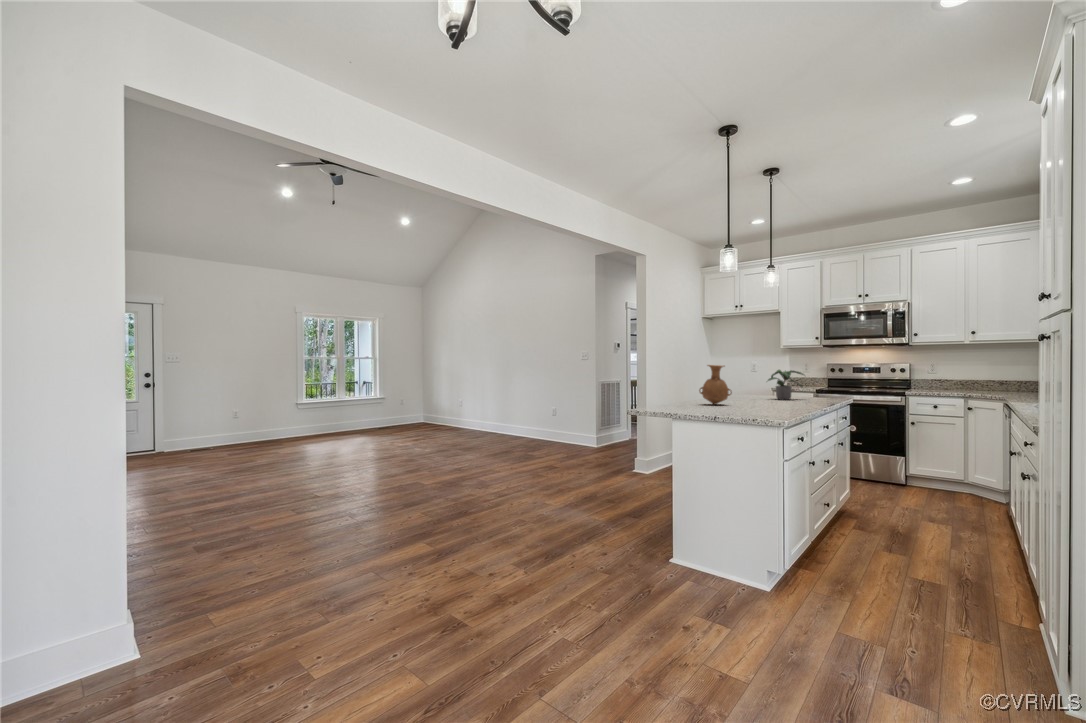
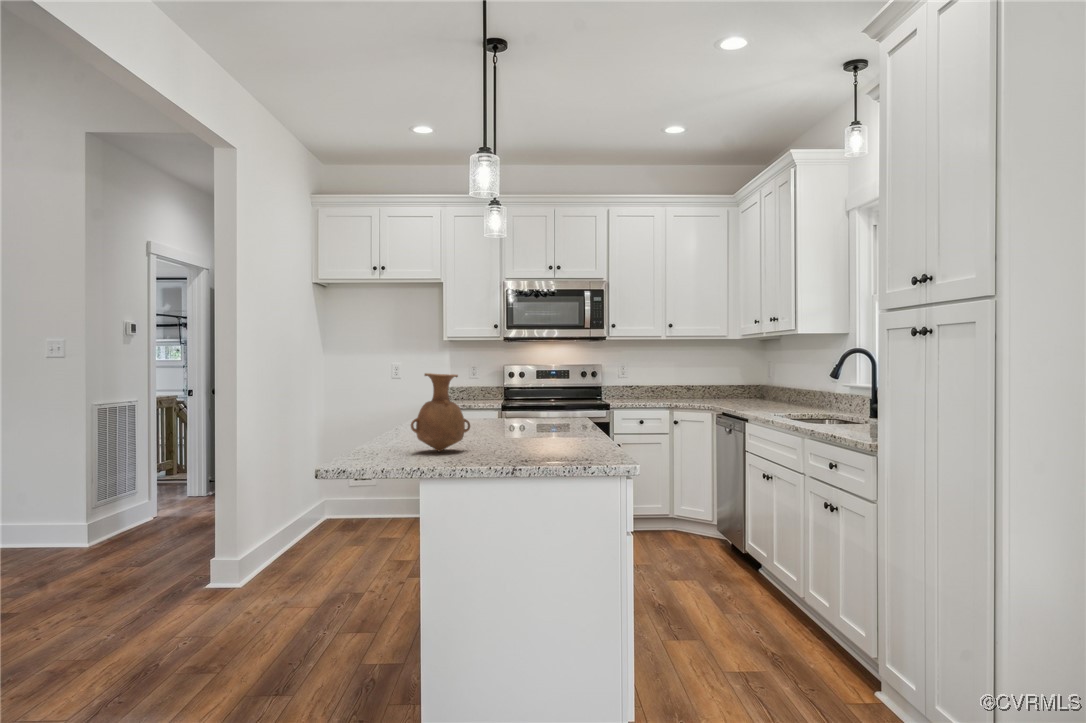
potted plant: present [768,370,804,400] -> none [483,378,536,429]

